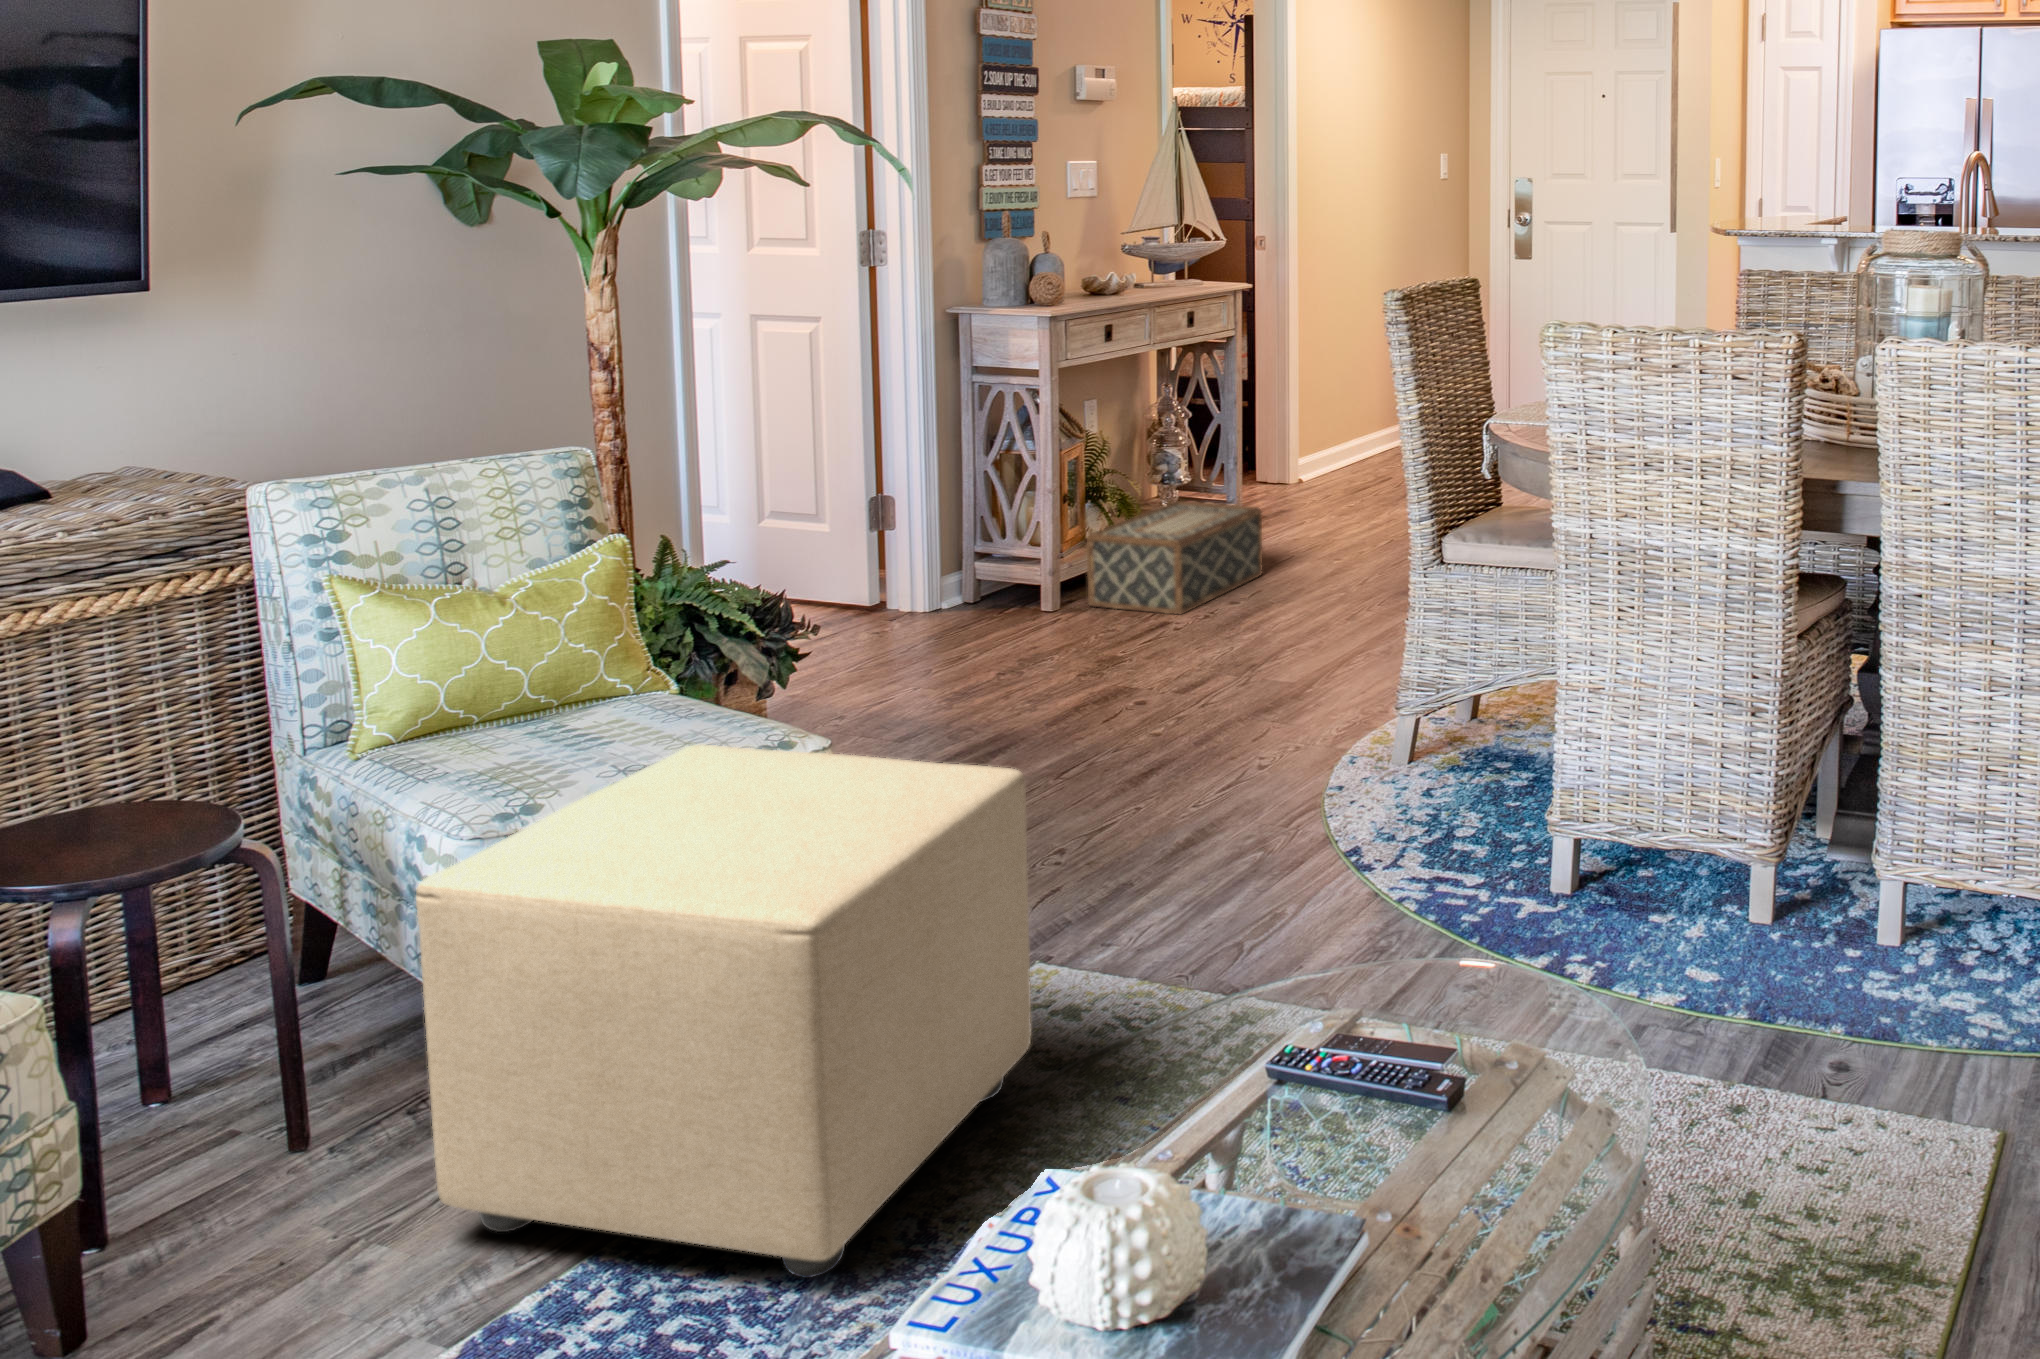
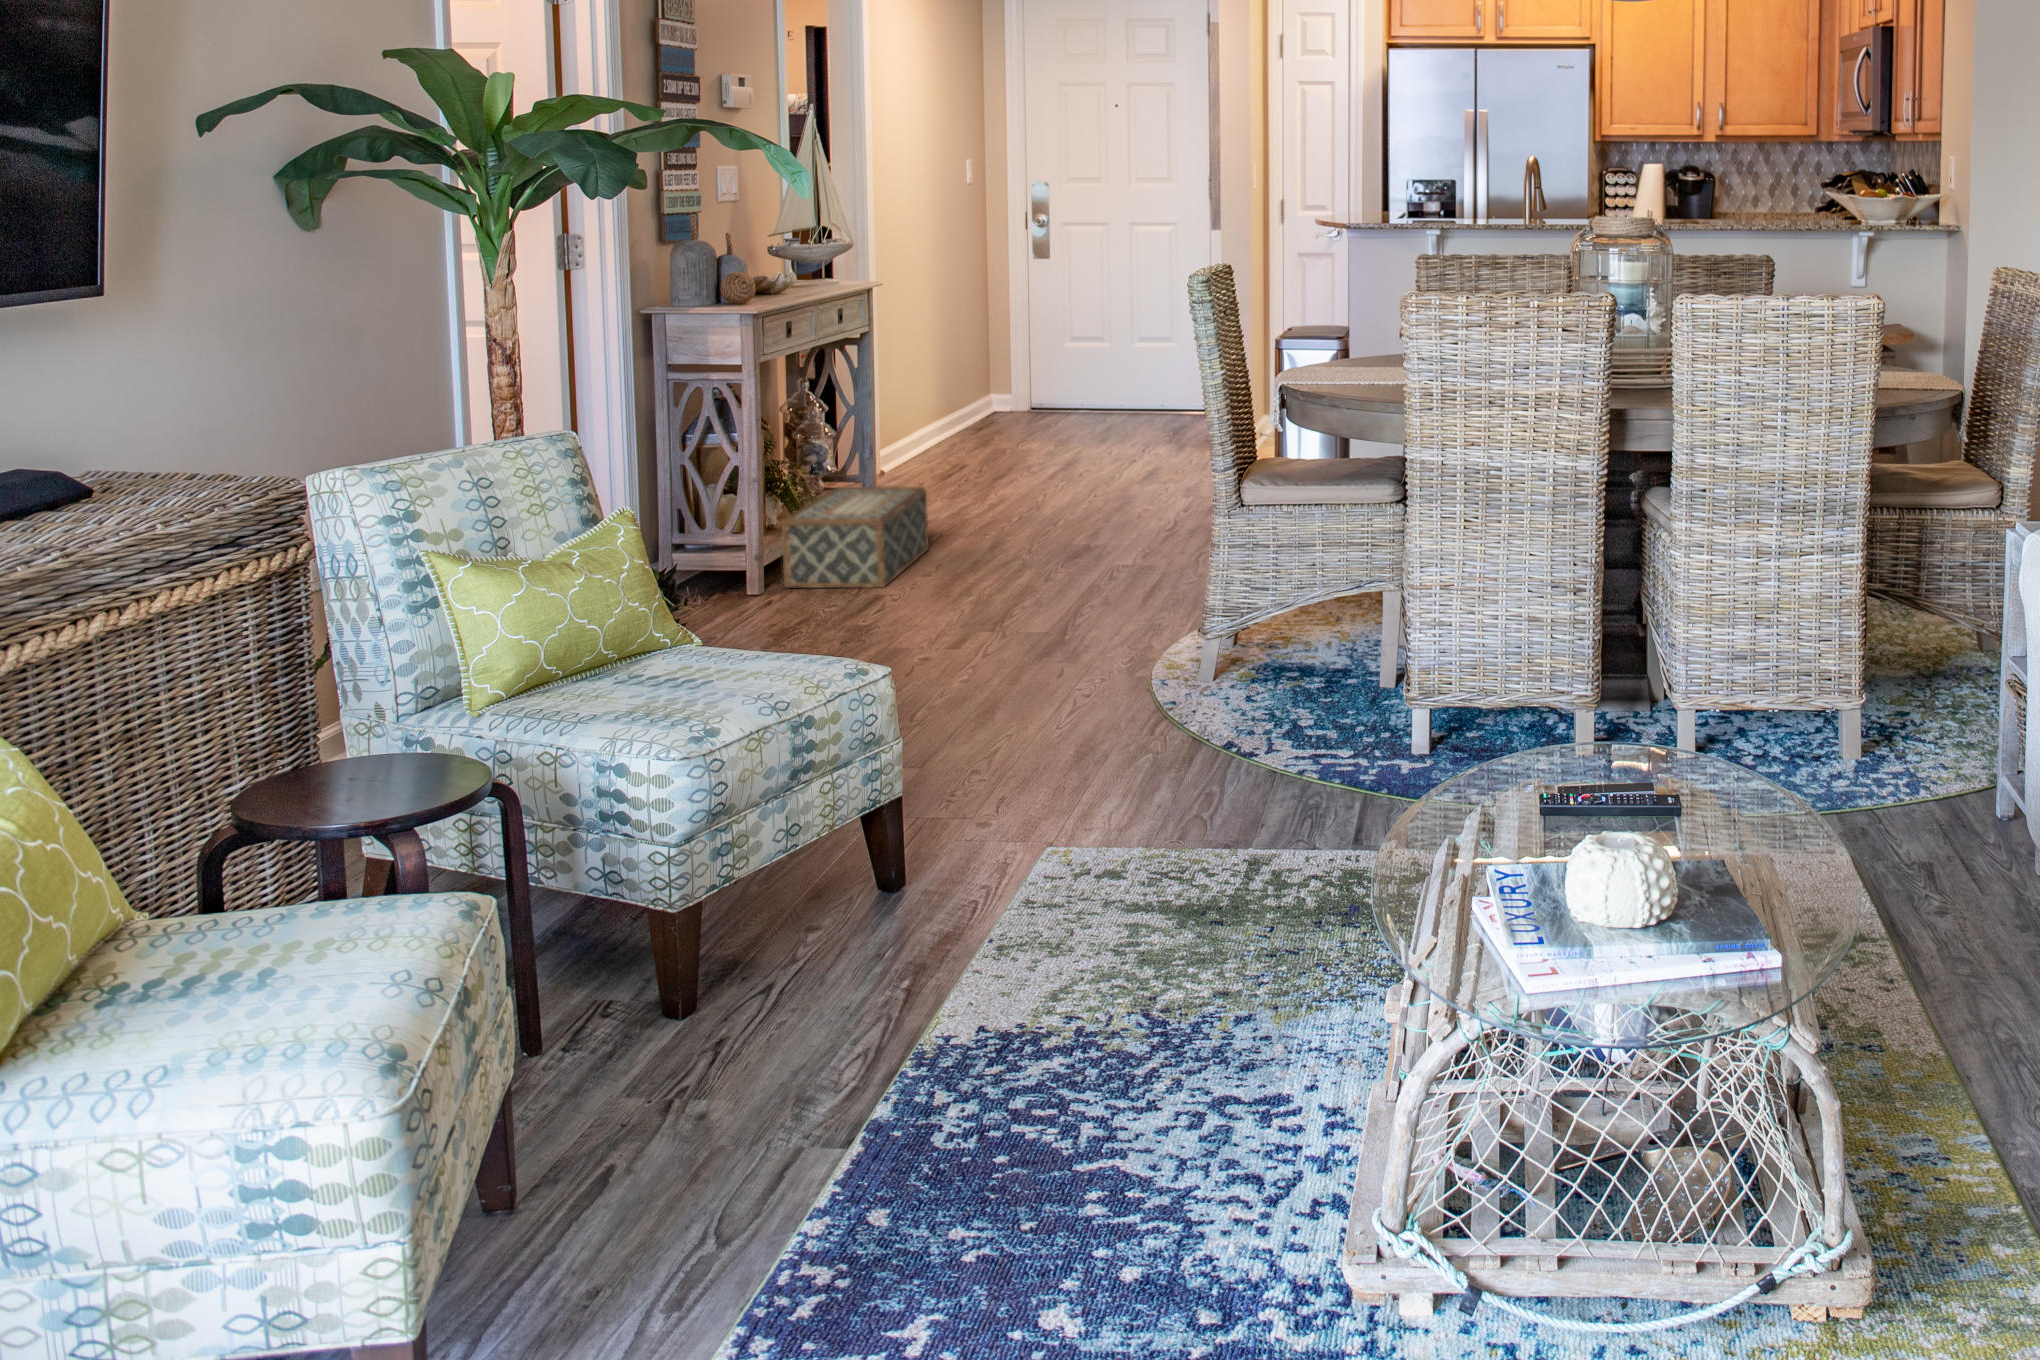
ottoman: present [416,744,1031,1278] -> none [732,663,1129,1069]

